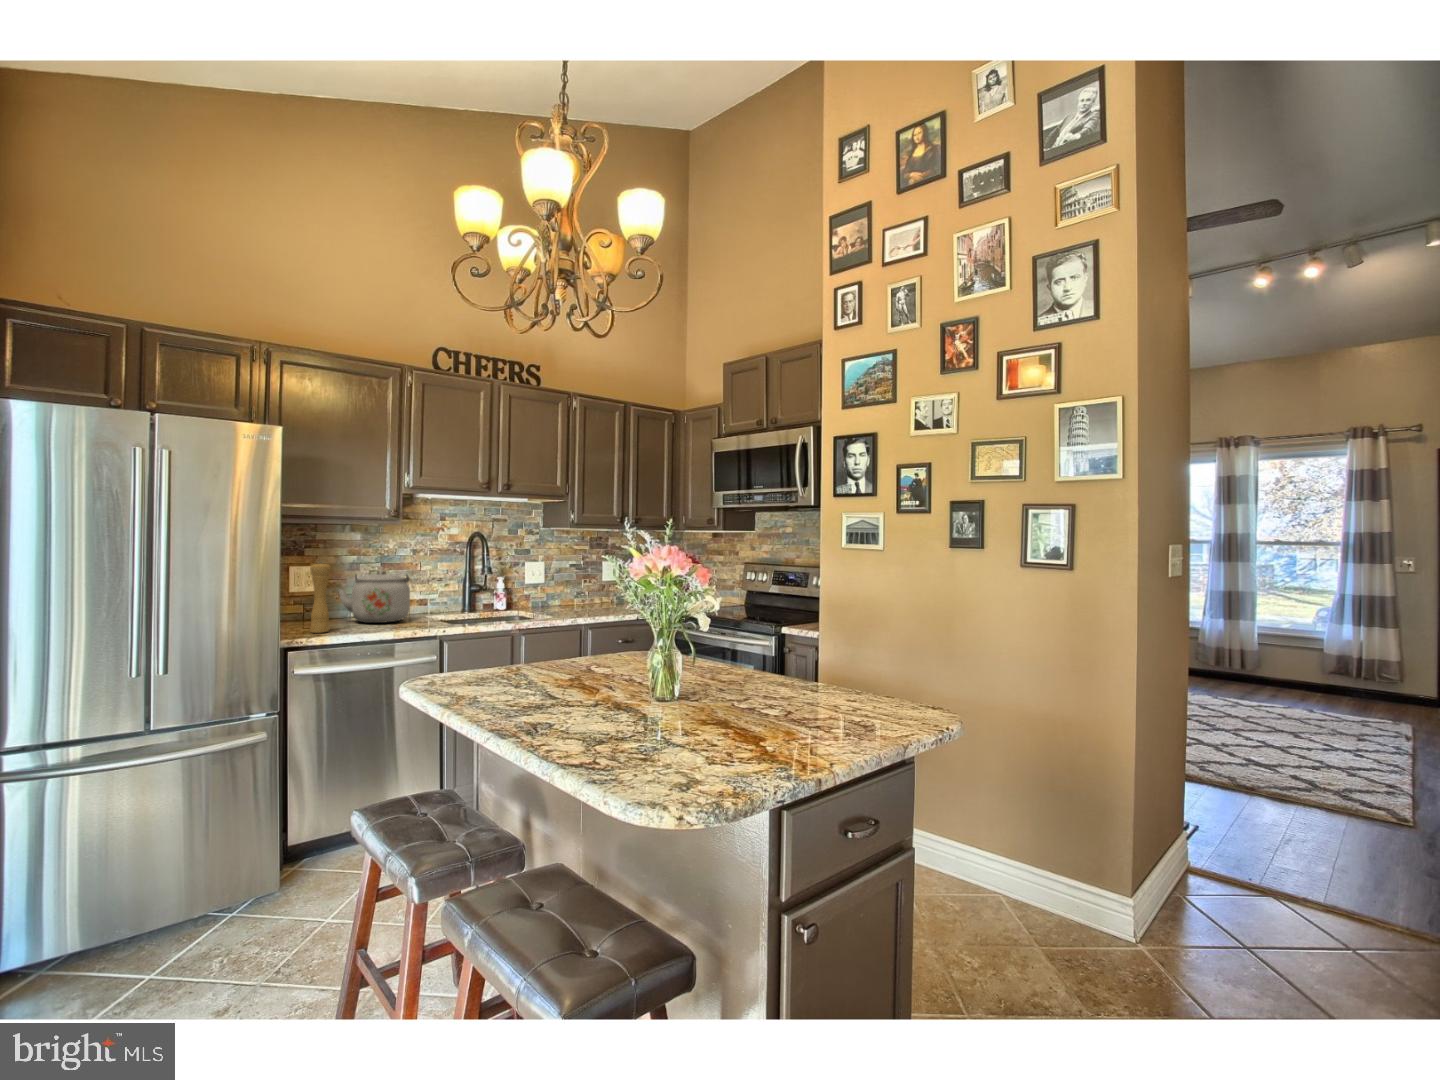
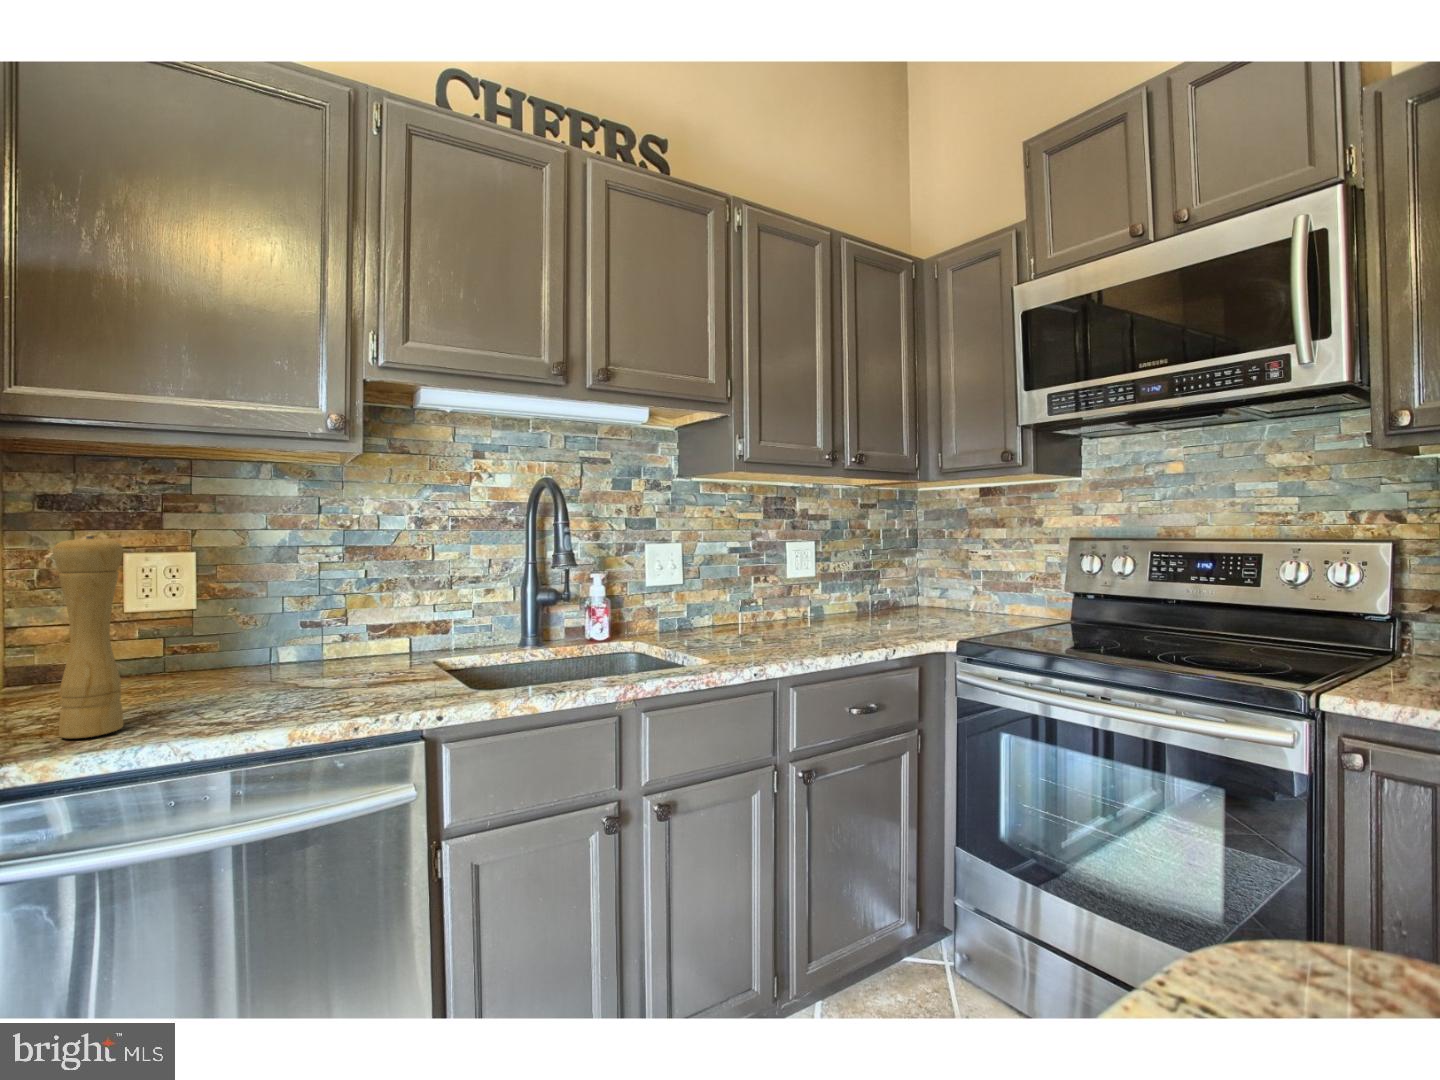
kettle: present [339,571,410,623] -> none [216,559,397,688]

